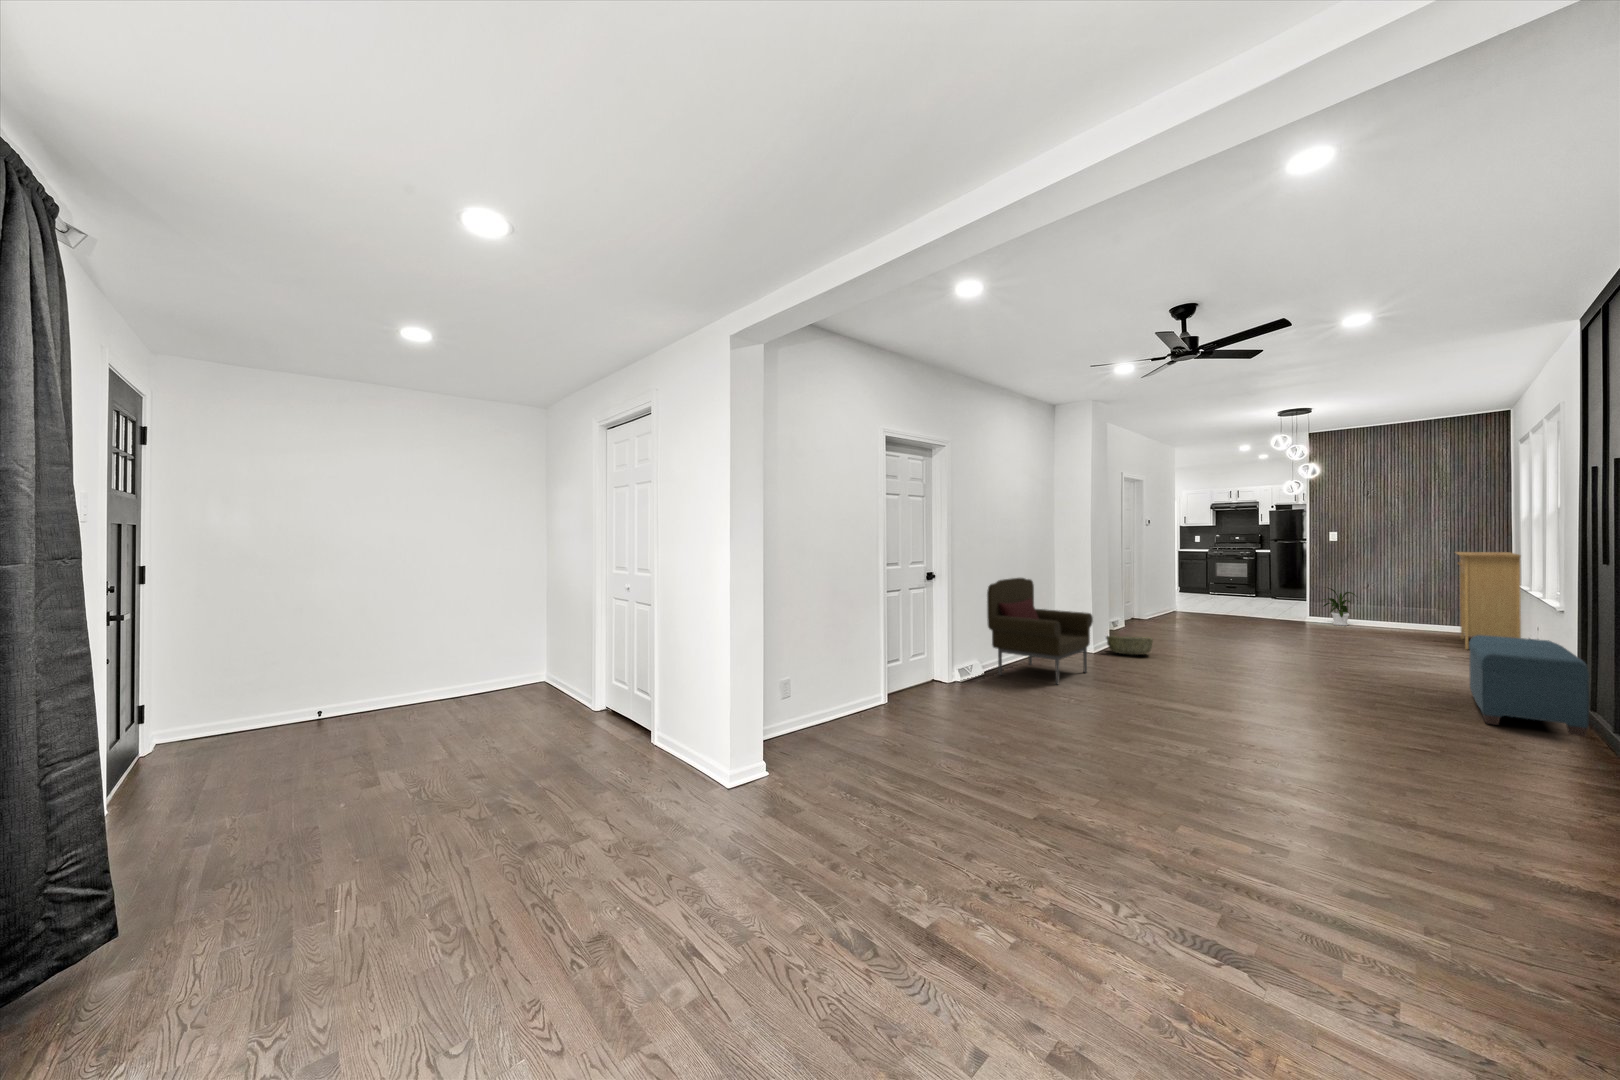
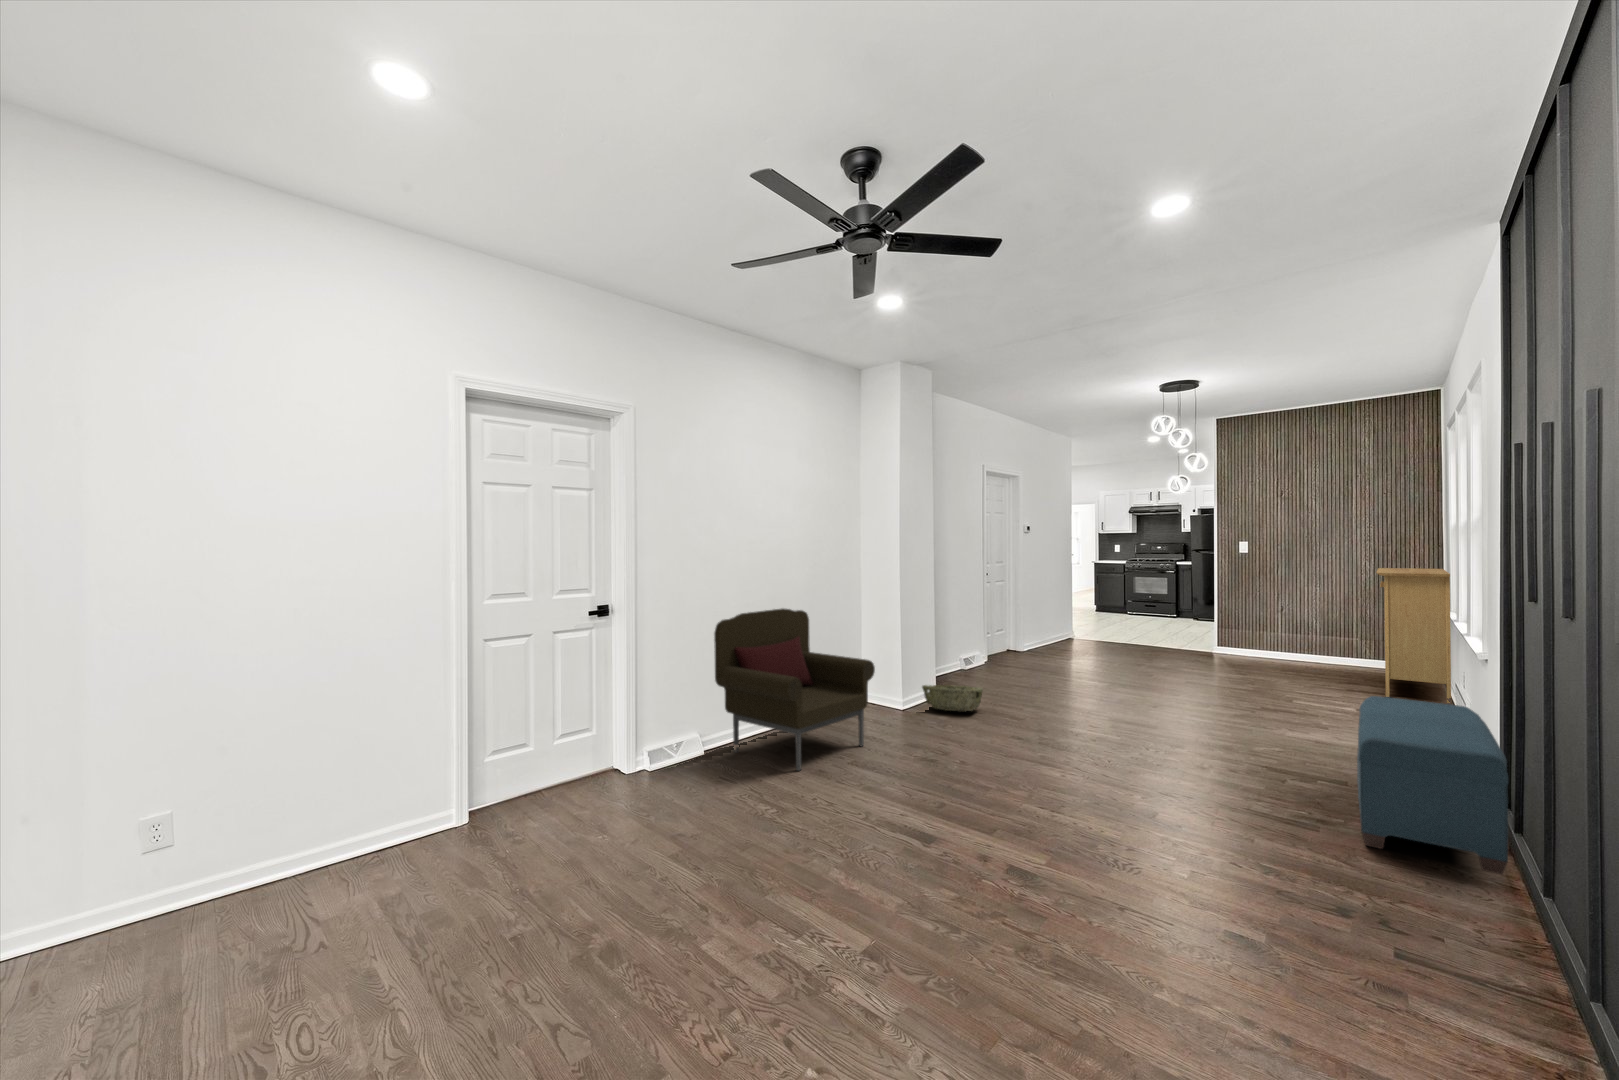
house plant: present [1323,588,1356,626] -> none [1228,611,1271,659]

